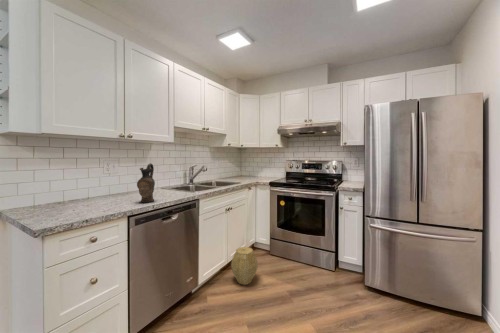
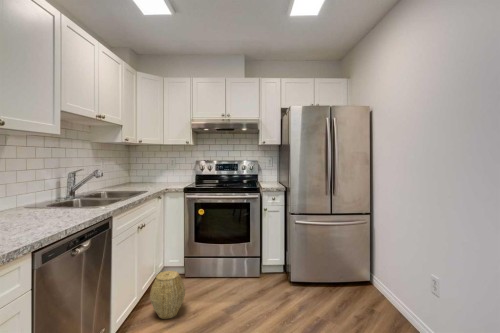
ceramic pitcher: present [137,163,155,202] -> none [23,166,54,228]

